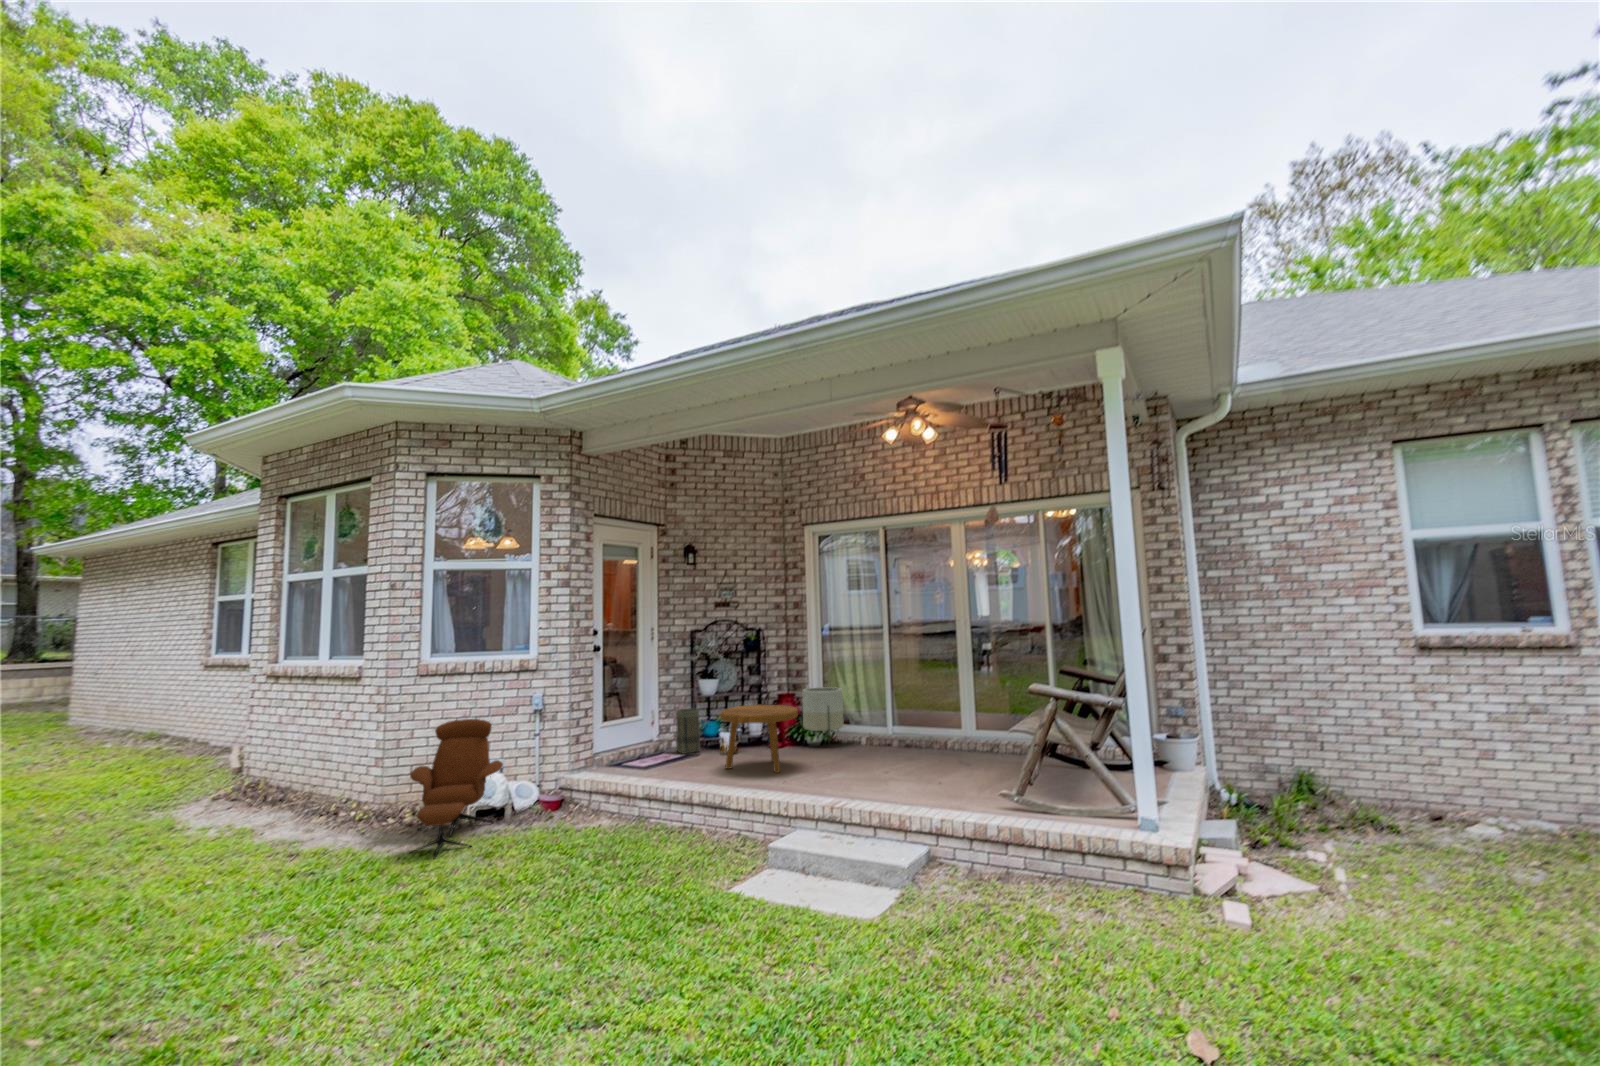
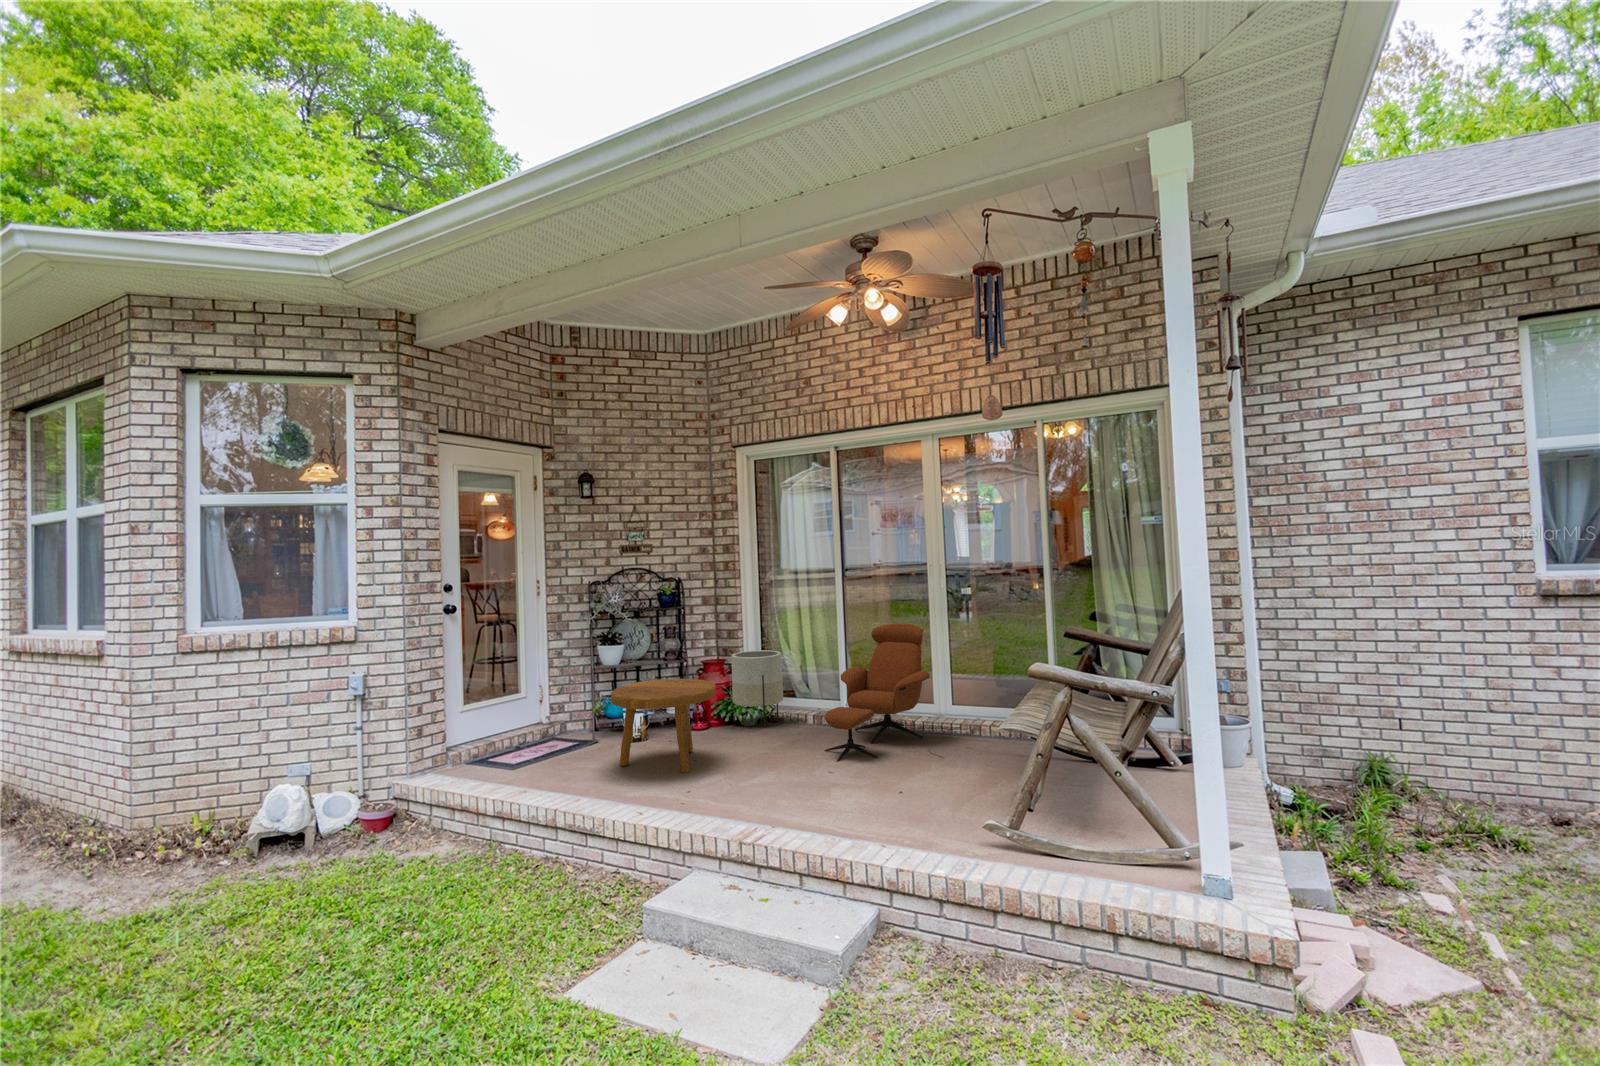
basket: present [676,709,700,754] -> none [568,681,600,740]
lounge chair: present [410,719,503,858] -> present [824,624,930,762]

